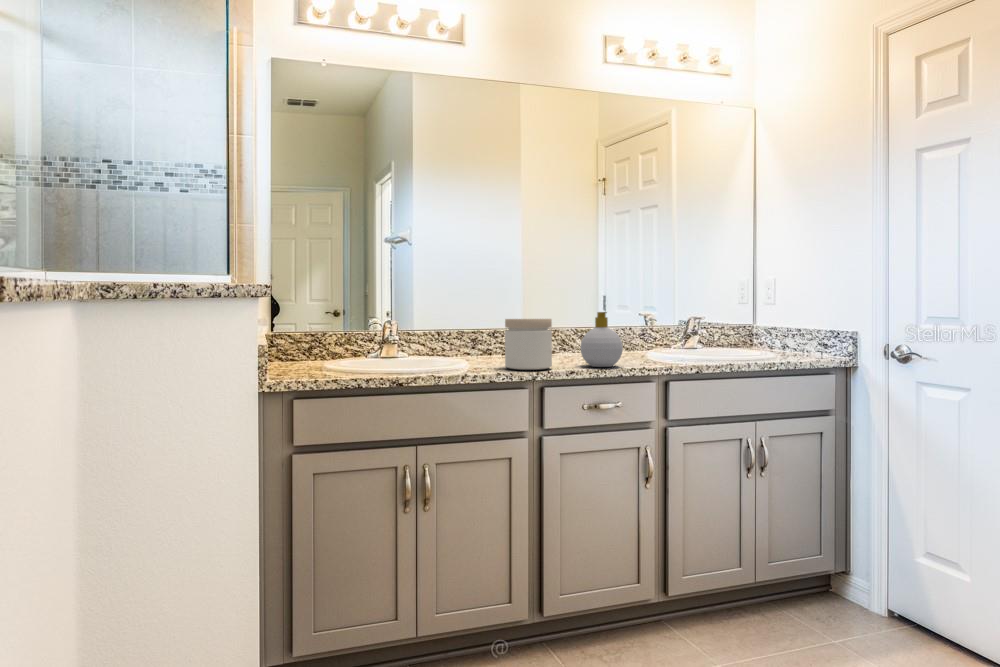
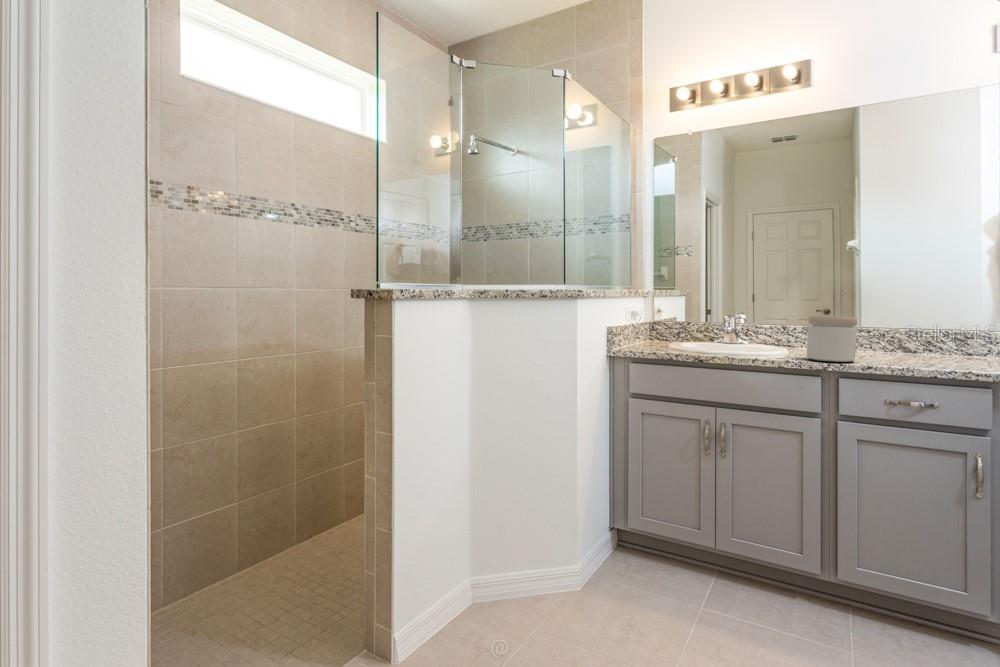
soap bottle: present [580,312,623,367] -> none [894,313,946,367]

